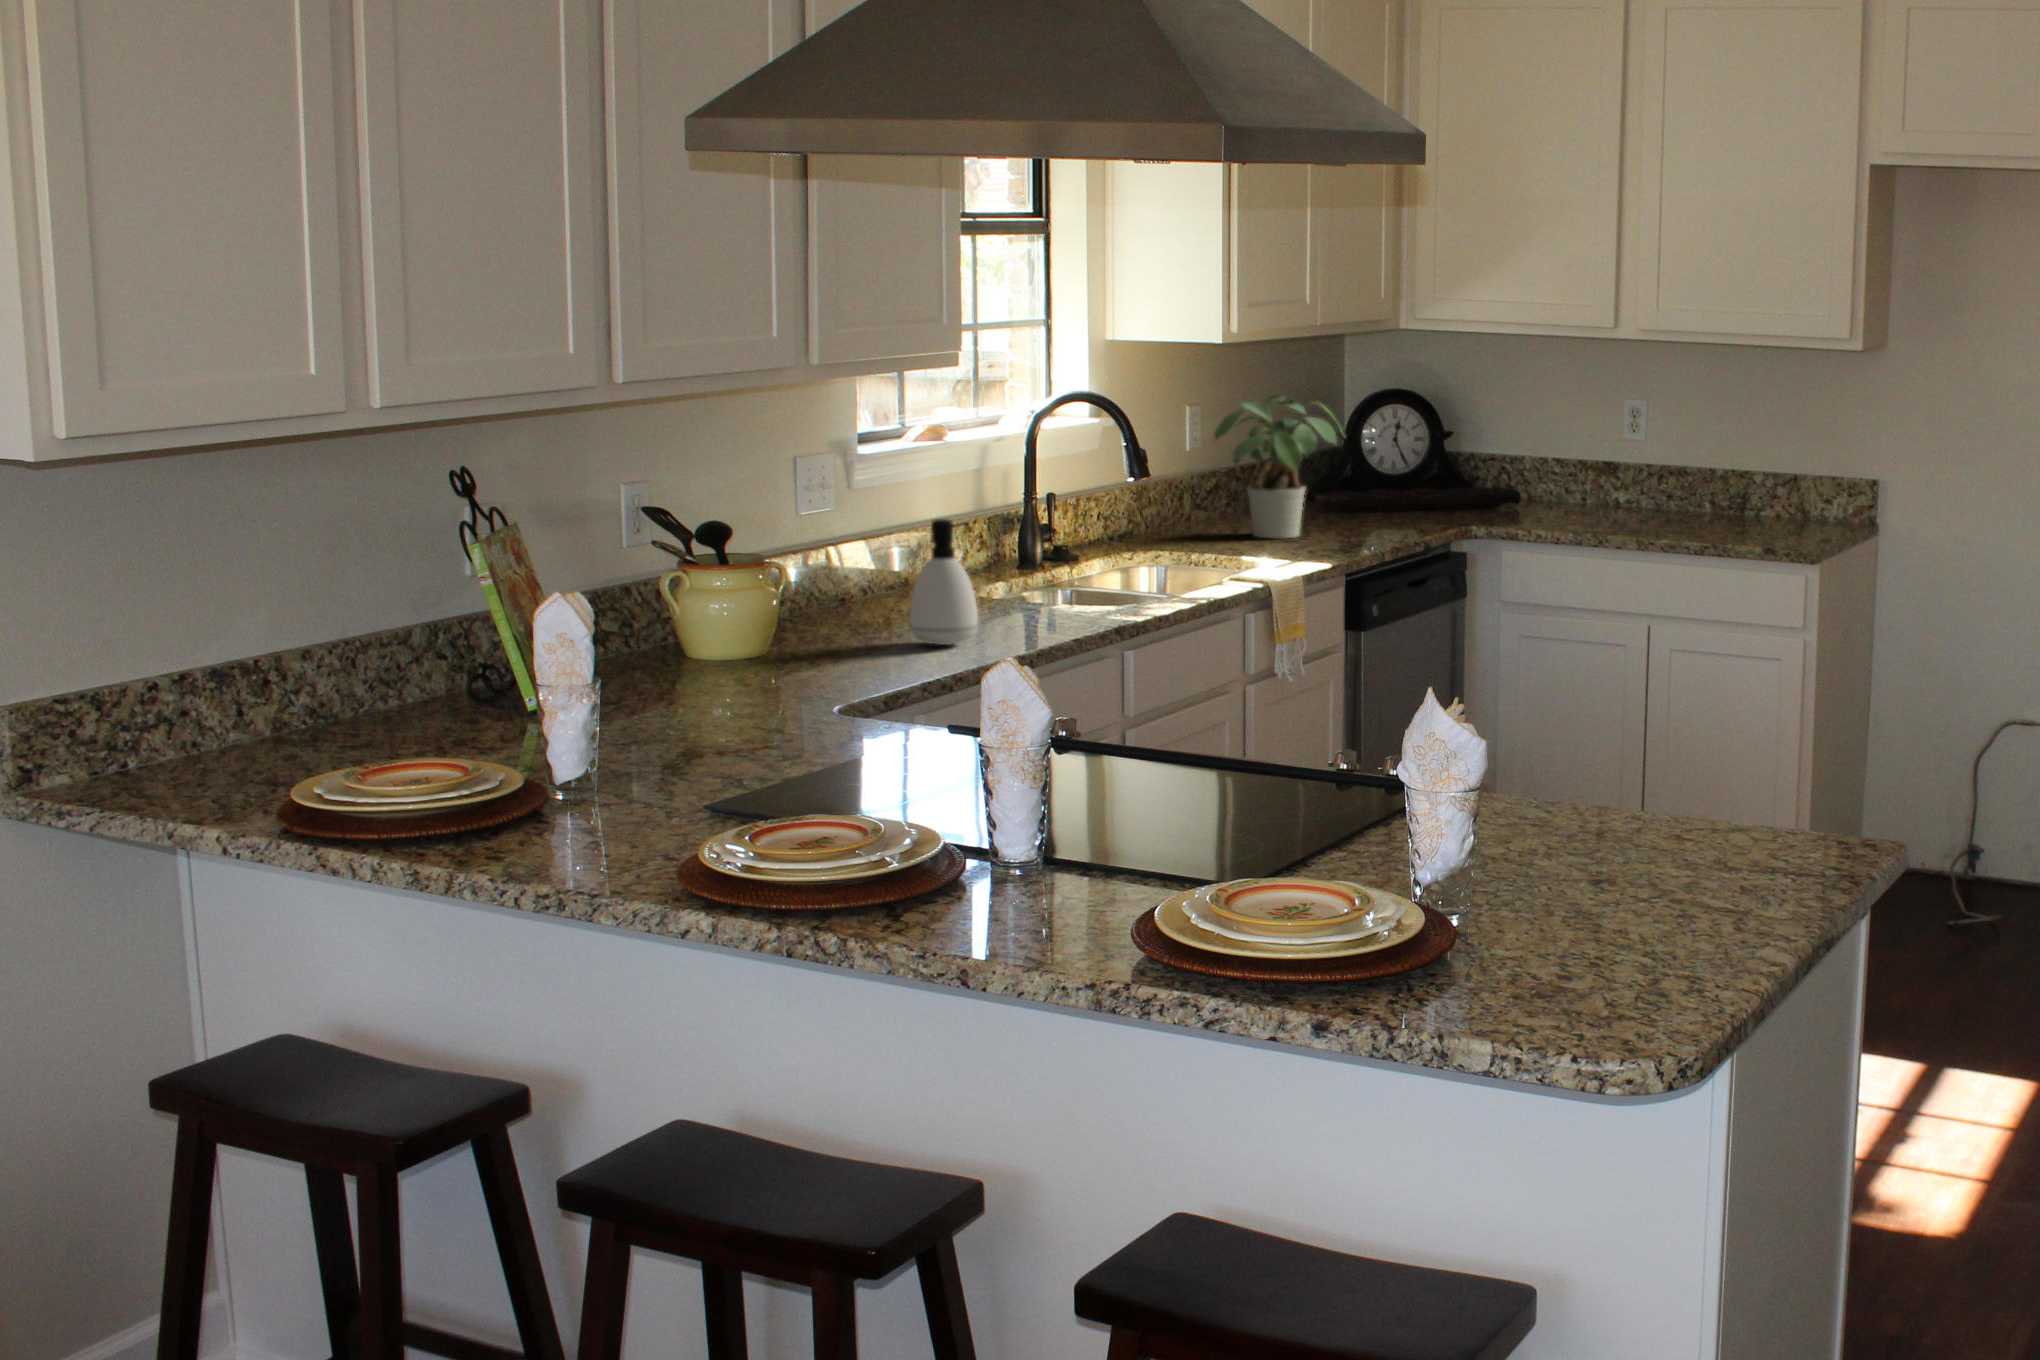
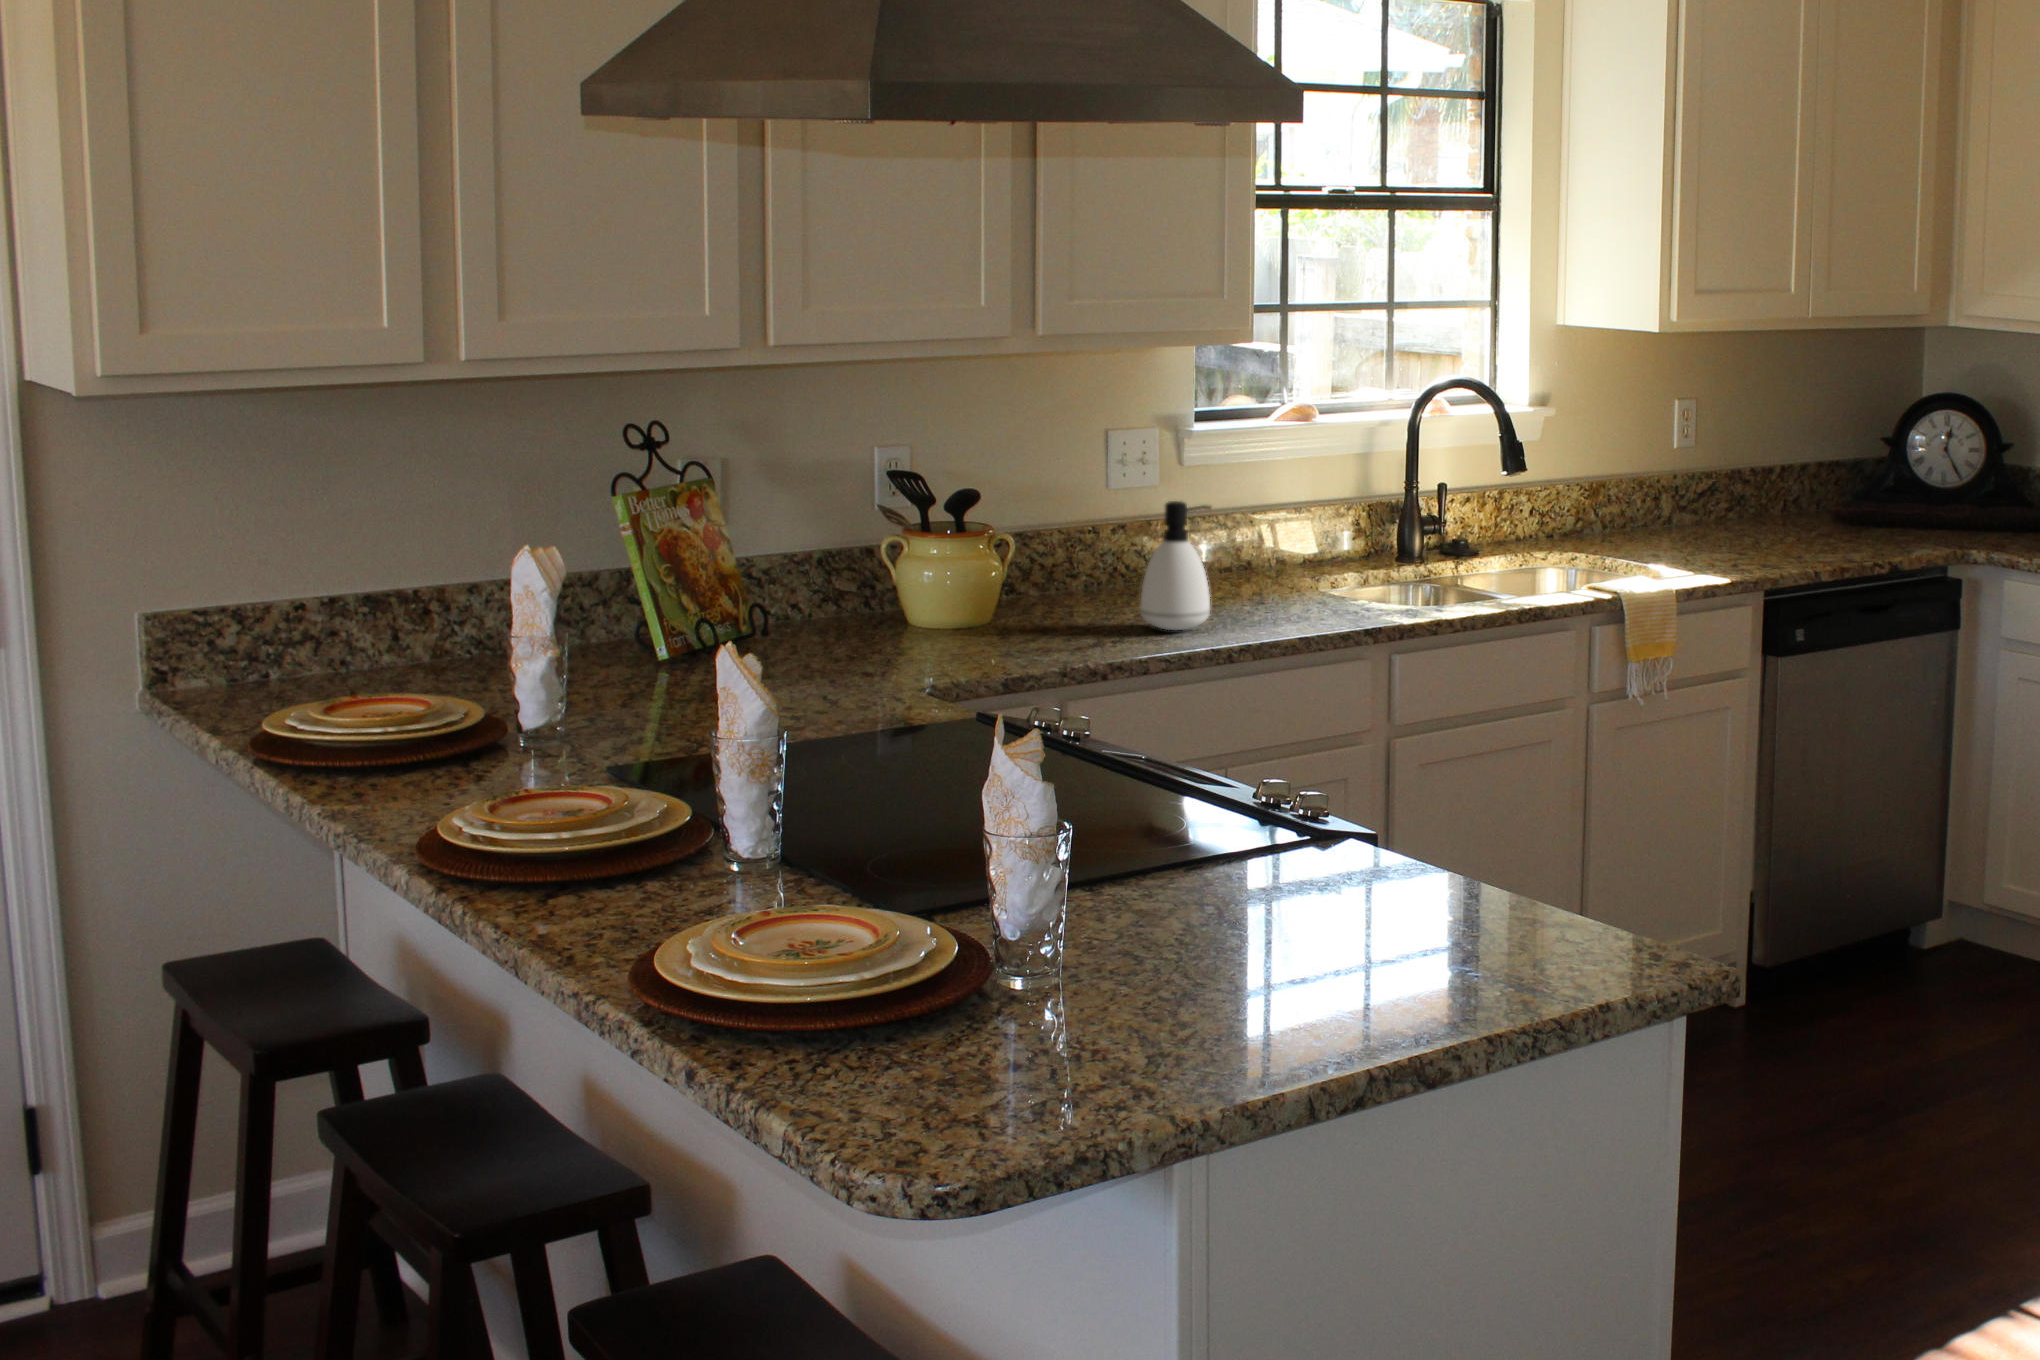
potted plant: present [1214,394,1342,539] -> none [1671,393,1825,547]

